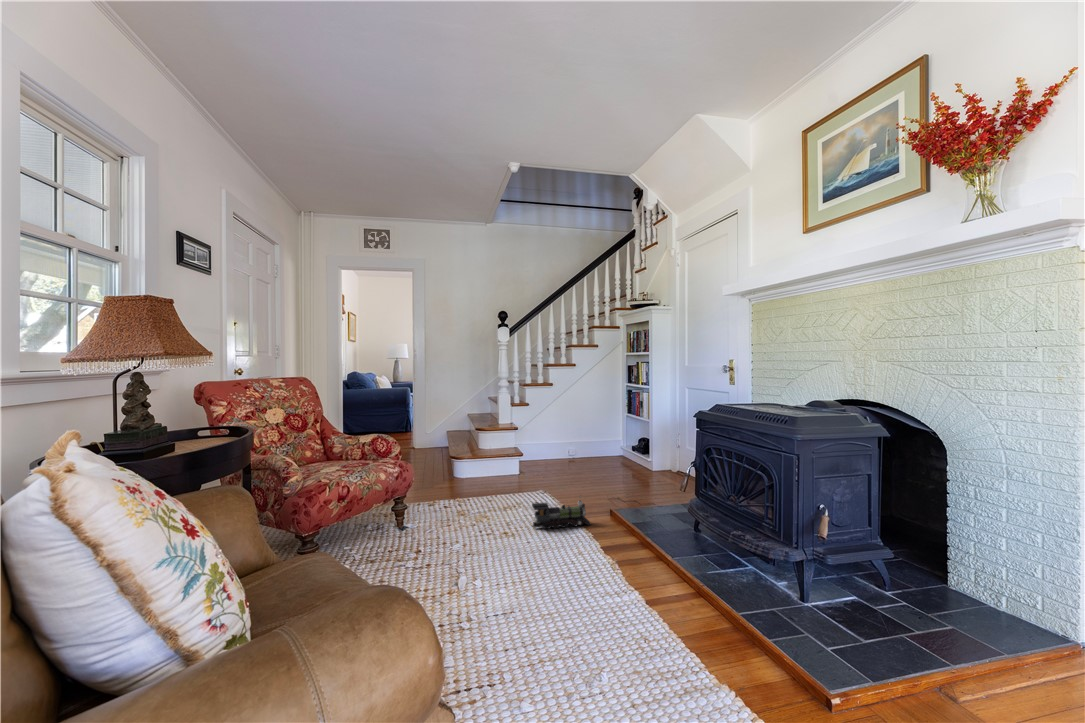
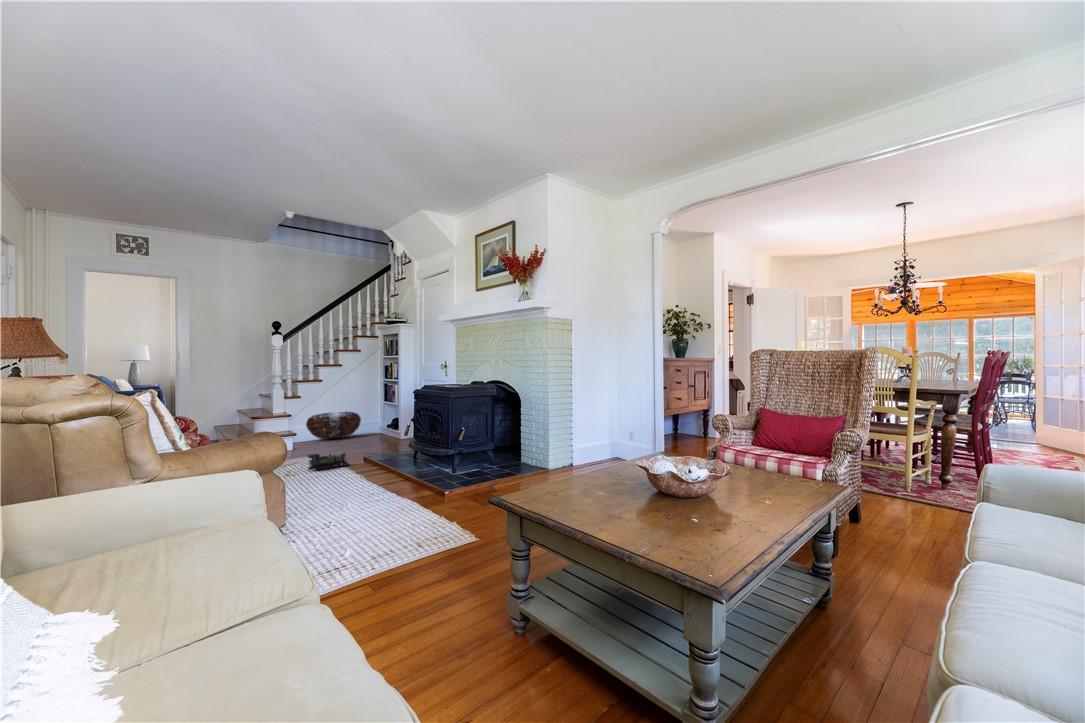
basket: none [534,426,599,462] -> present [306,412,361,439]

